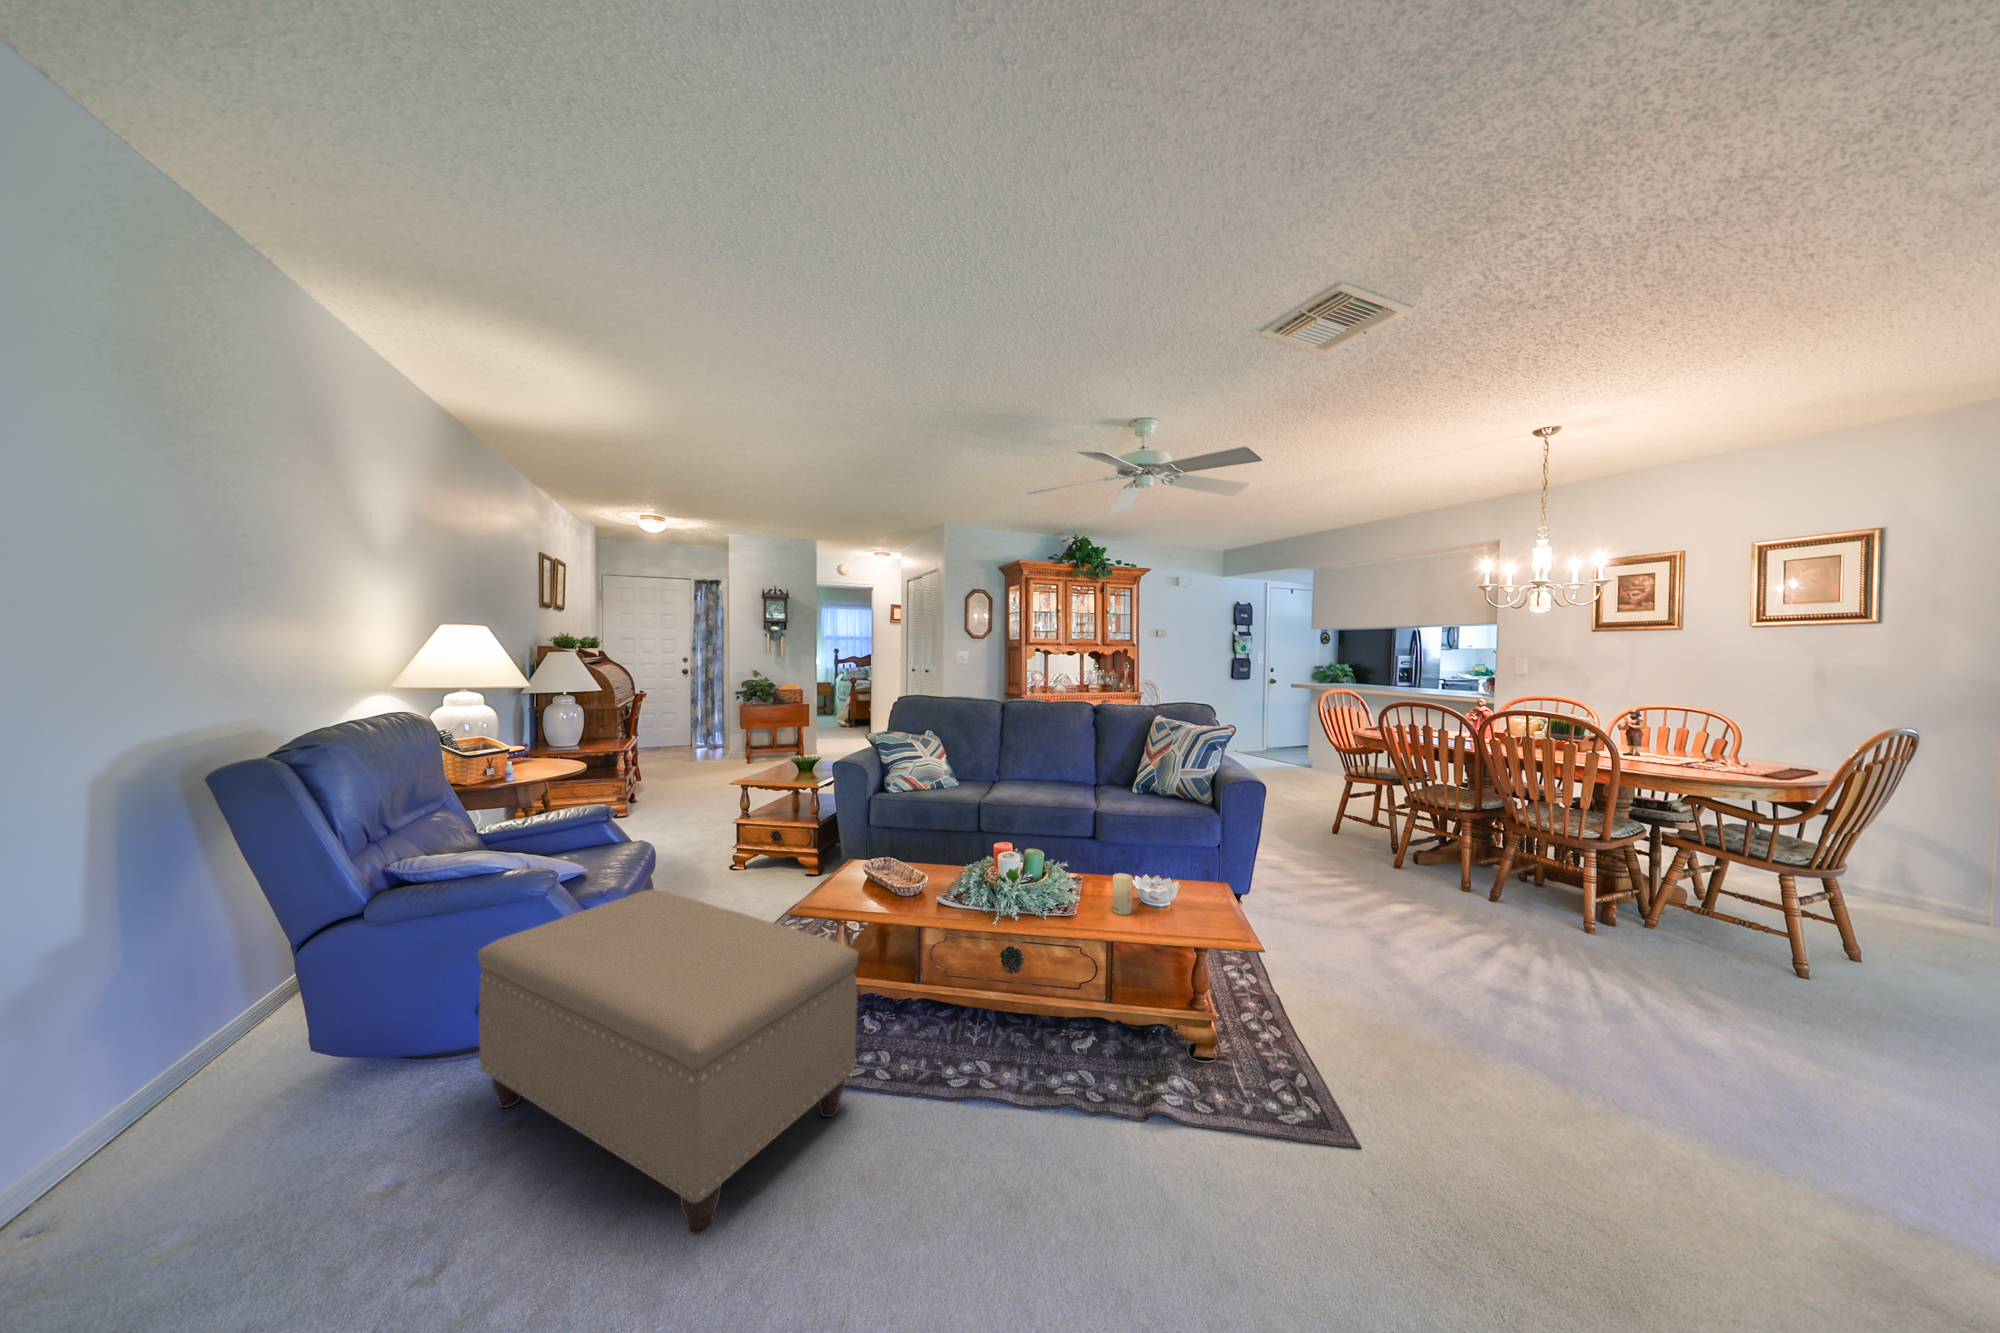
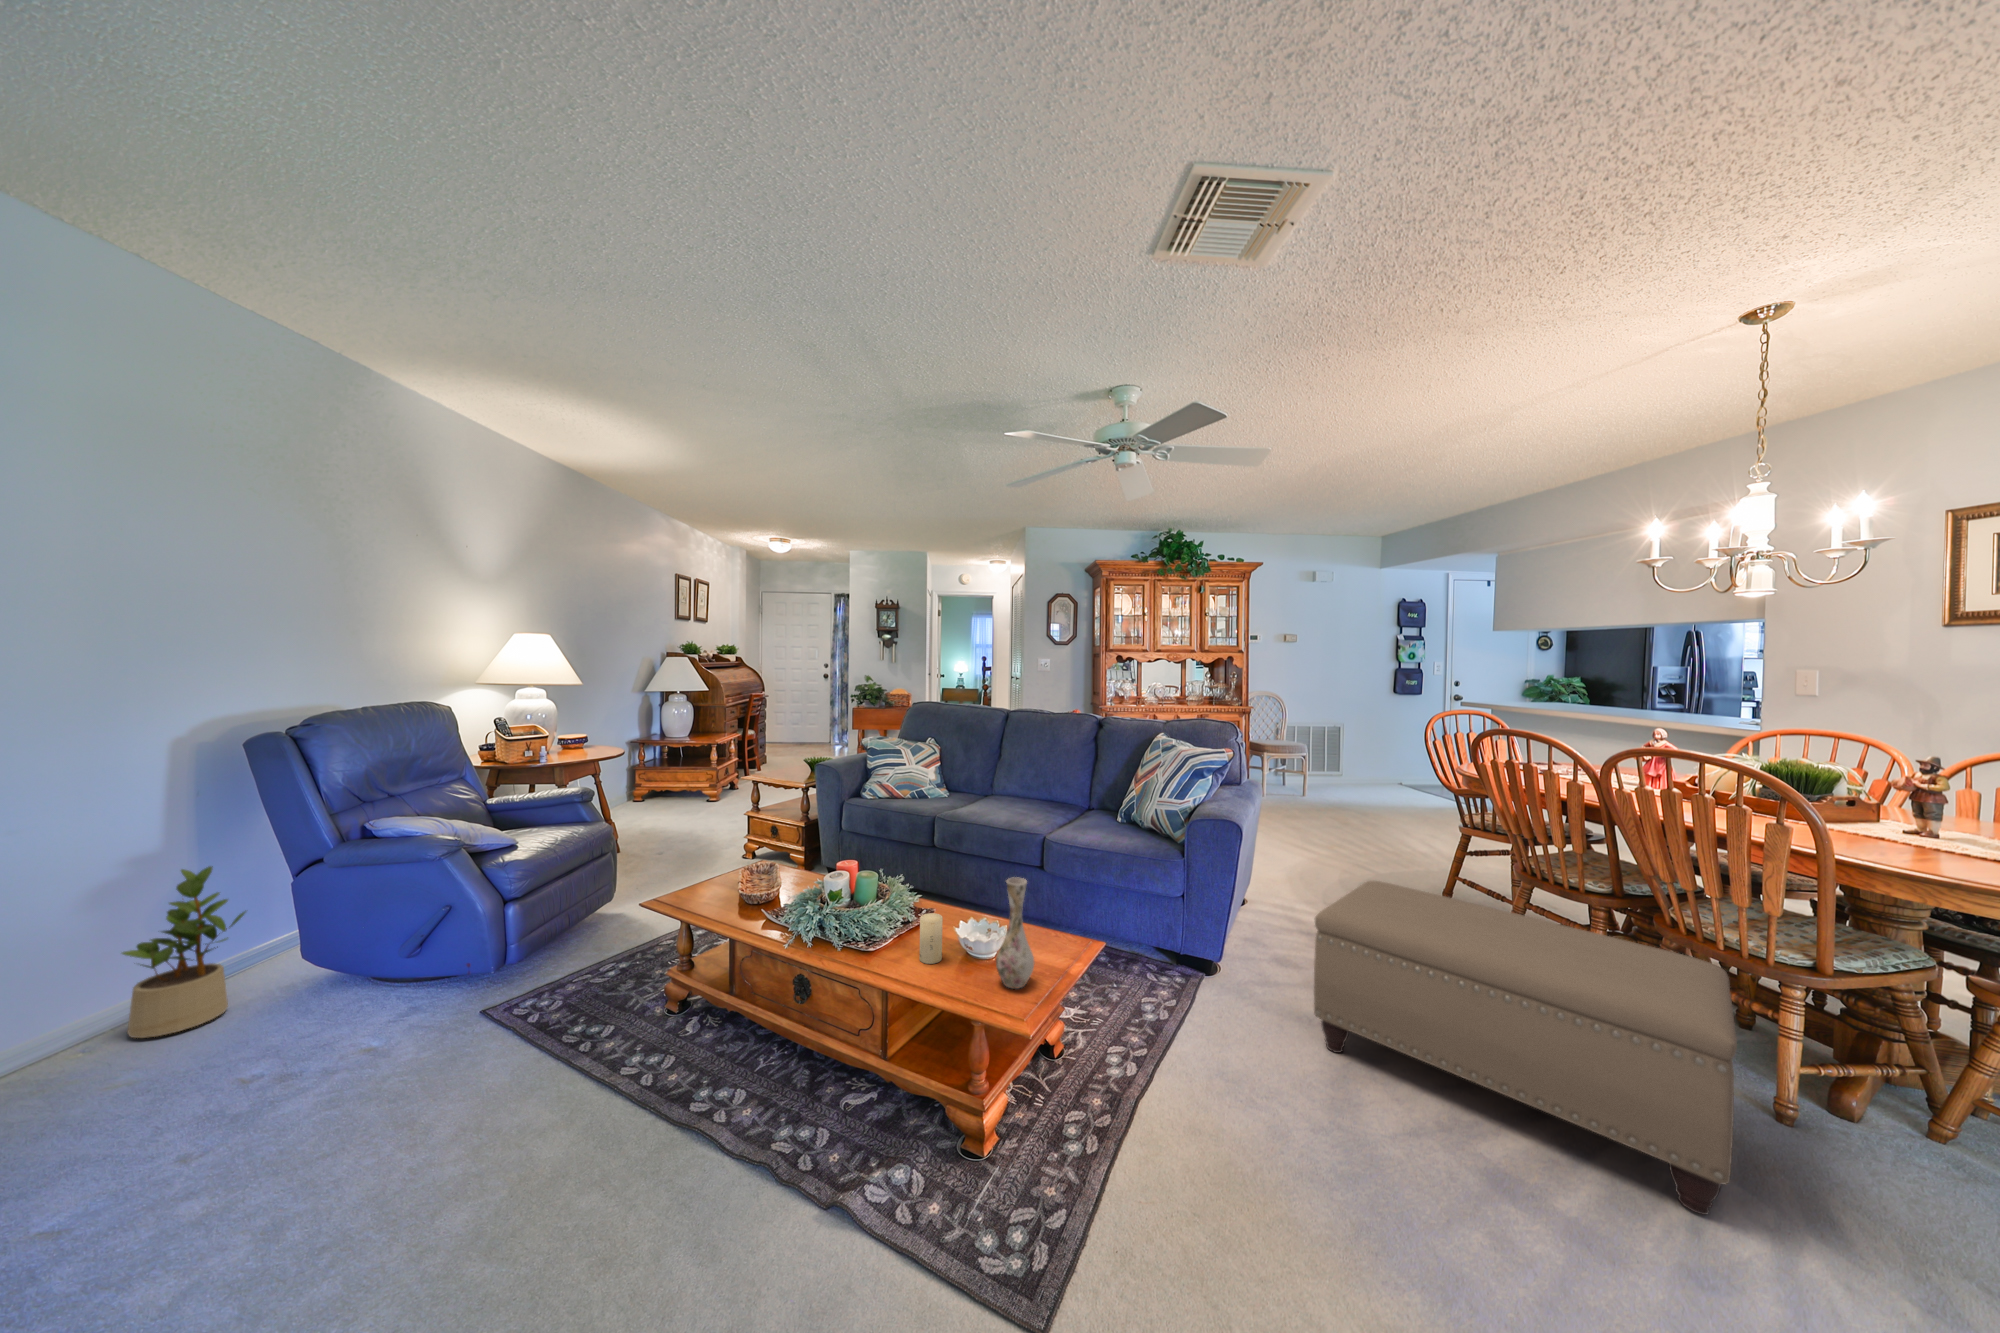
vase: none [1188,833,1221,921] -> present [996,878,1034,989]
ottoman: present [477,890,859,1235] -> present [1314,881,1737,1215]
potted plant: none [109,933,278,1173] -> present [122,866,246,1038]

